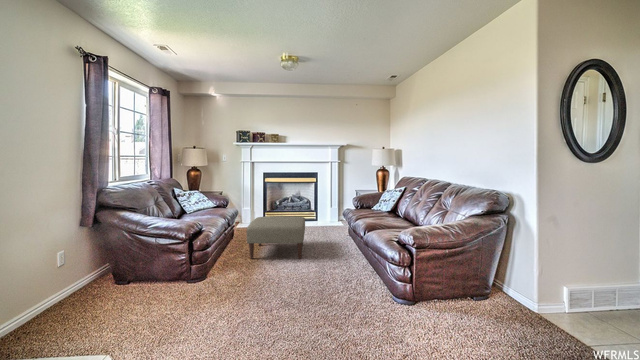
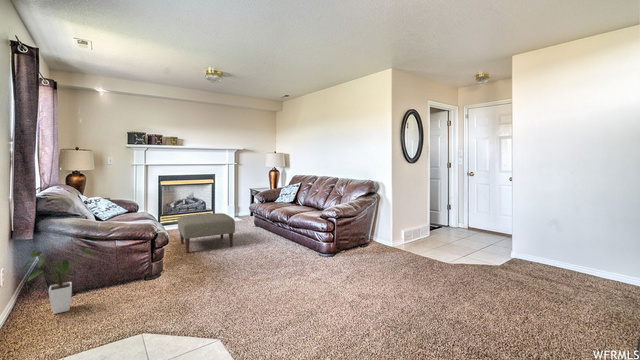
house plant: none [36,245,108,315] -> present [22,248,92,314]

